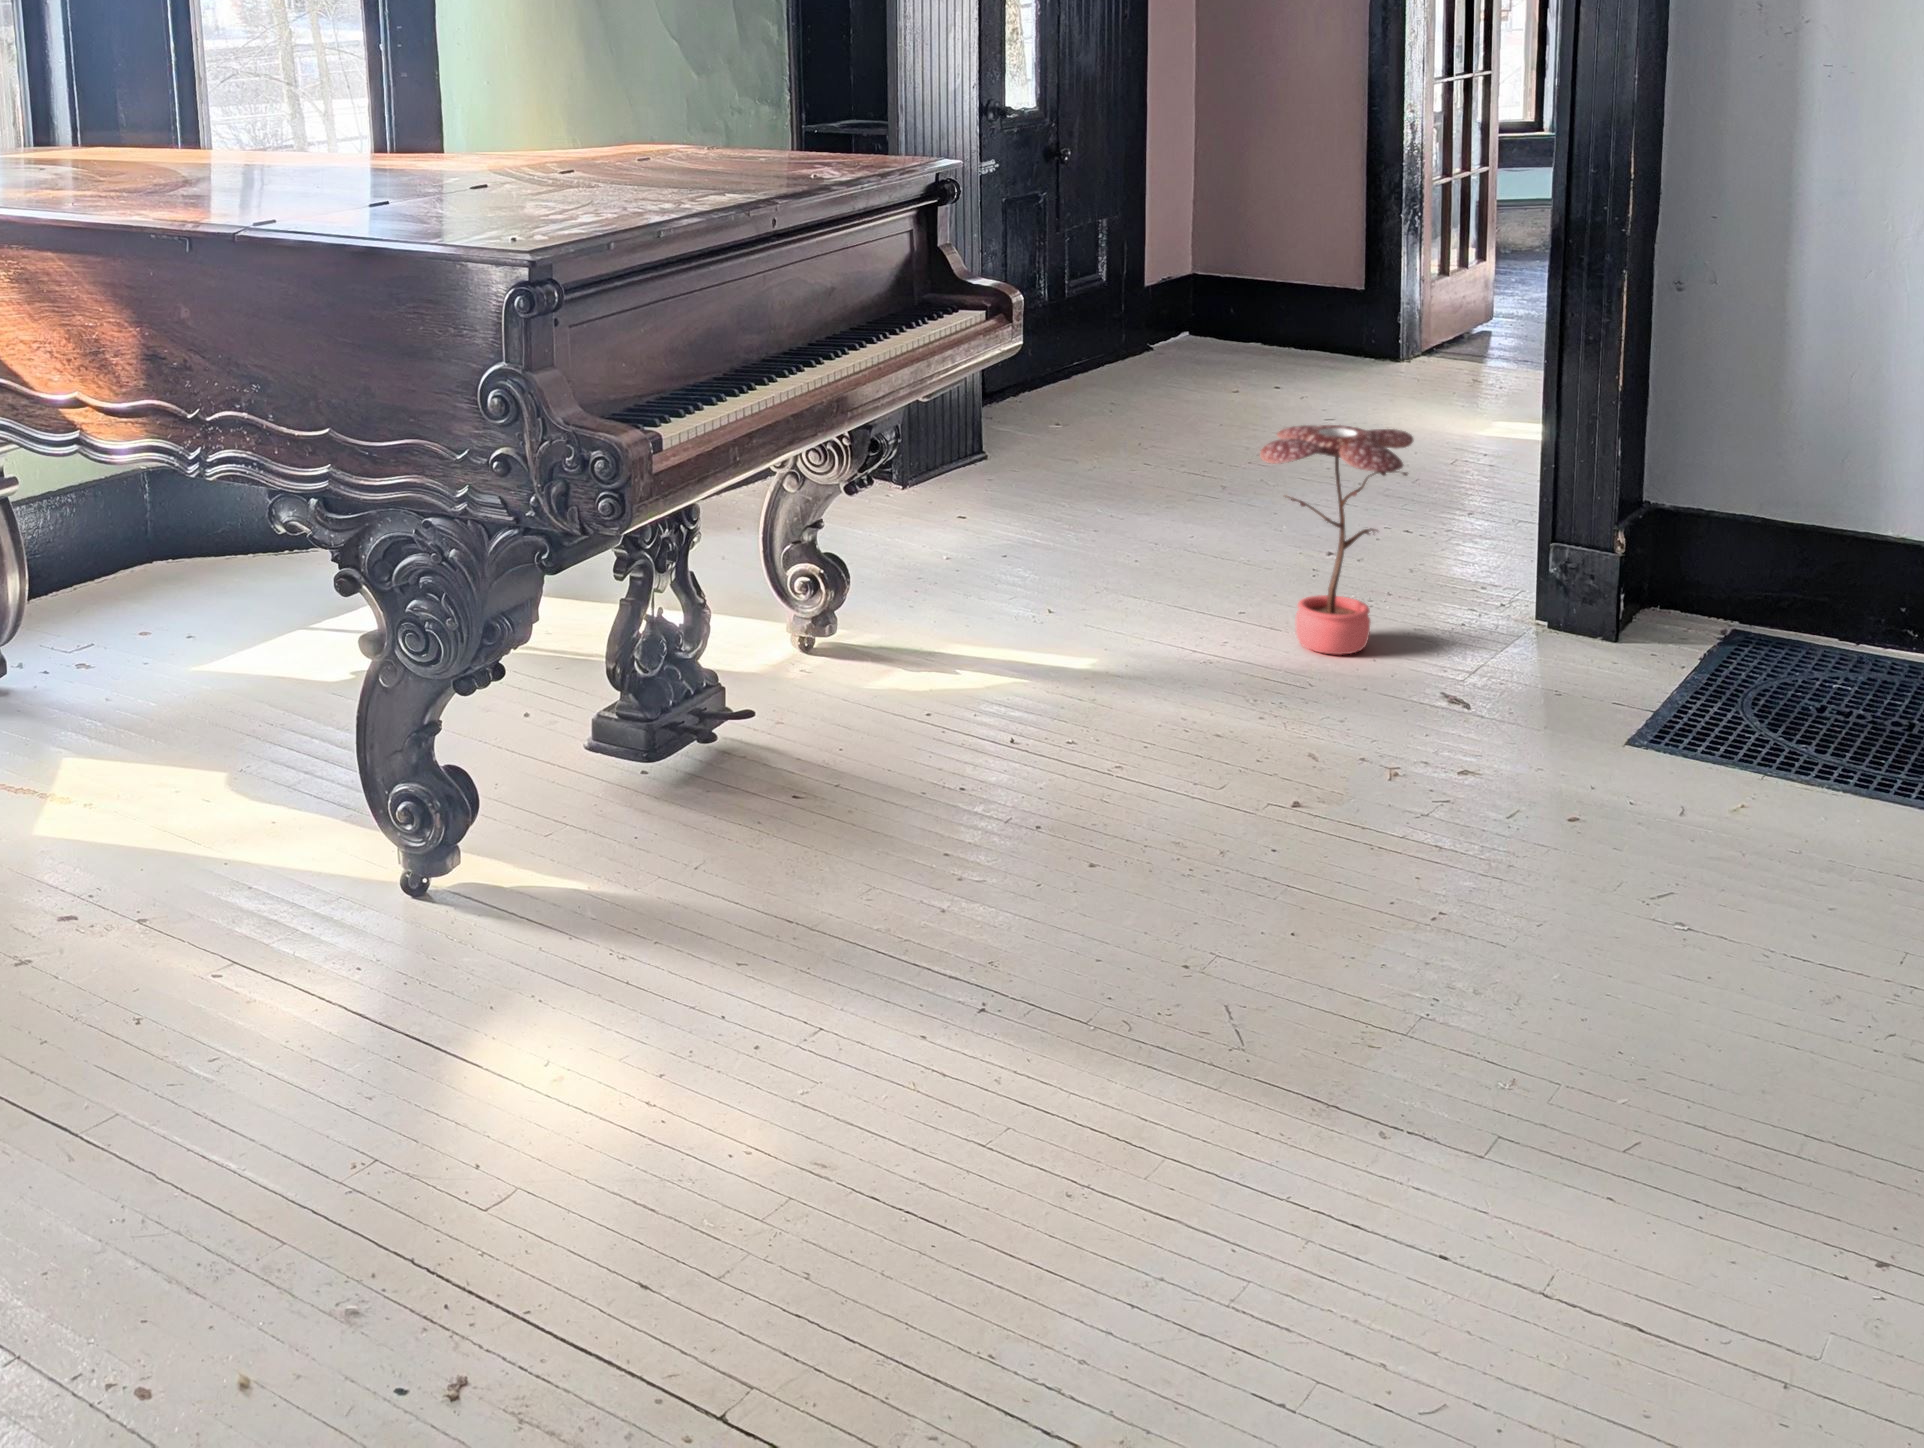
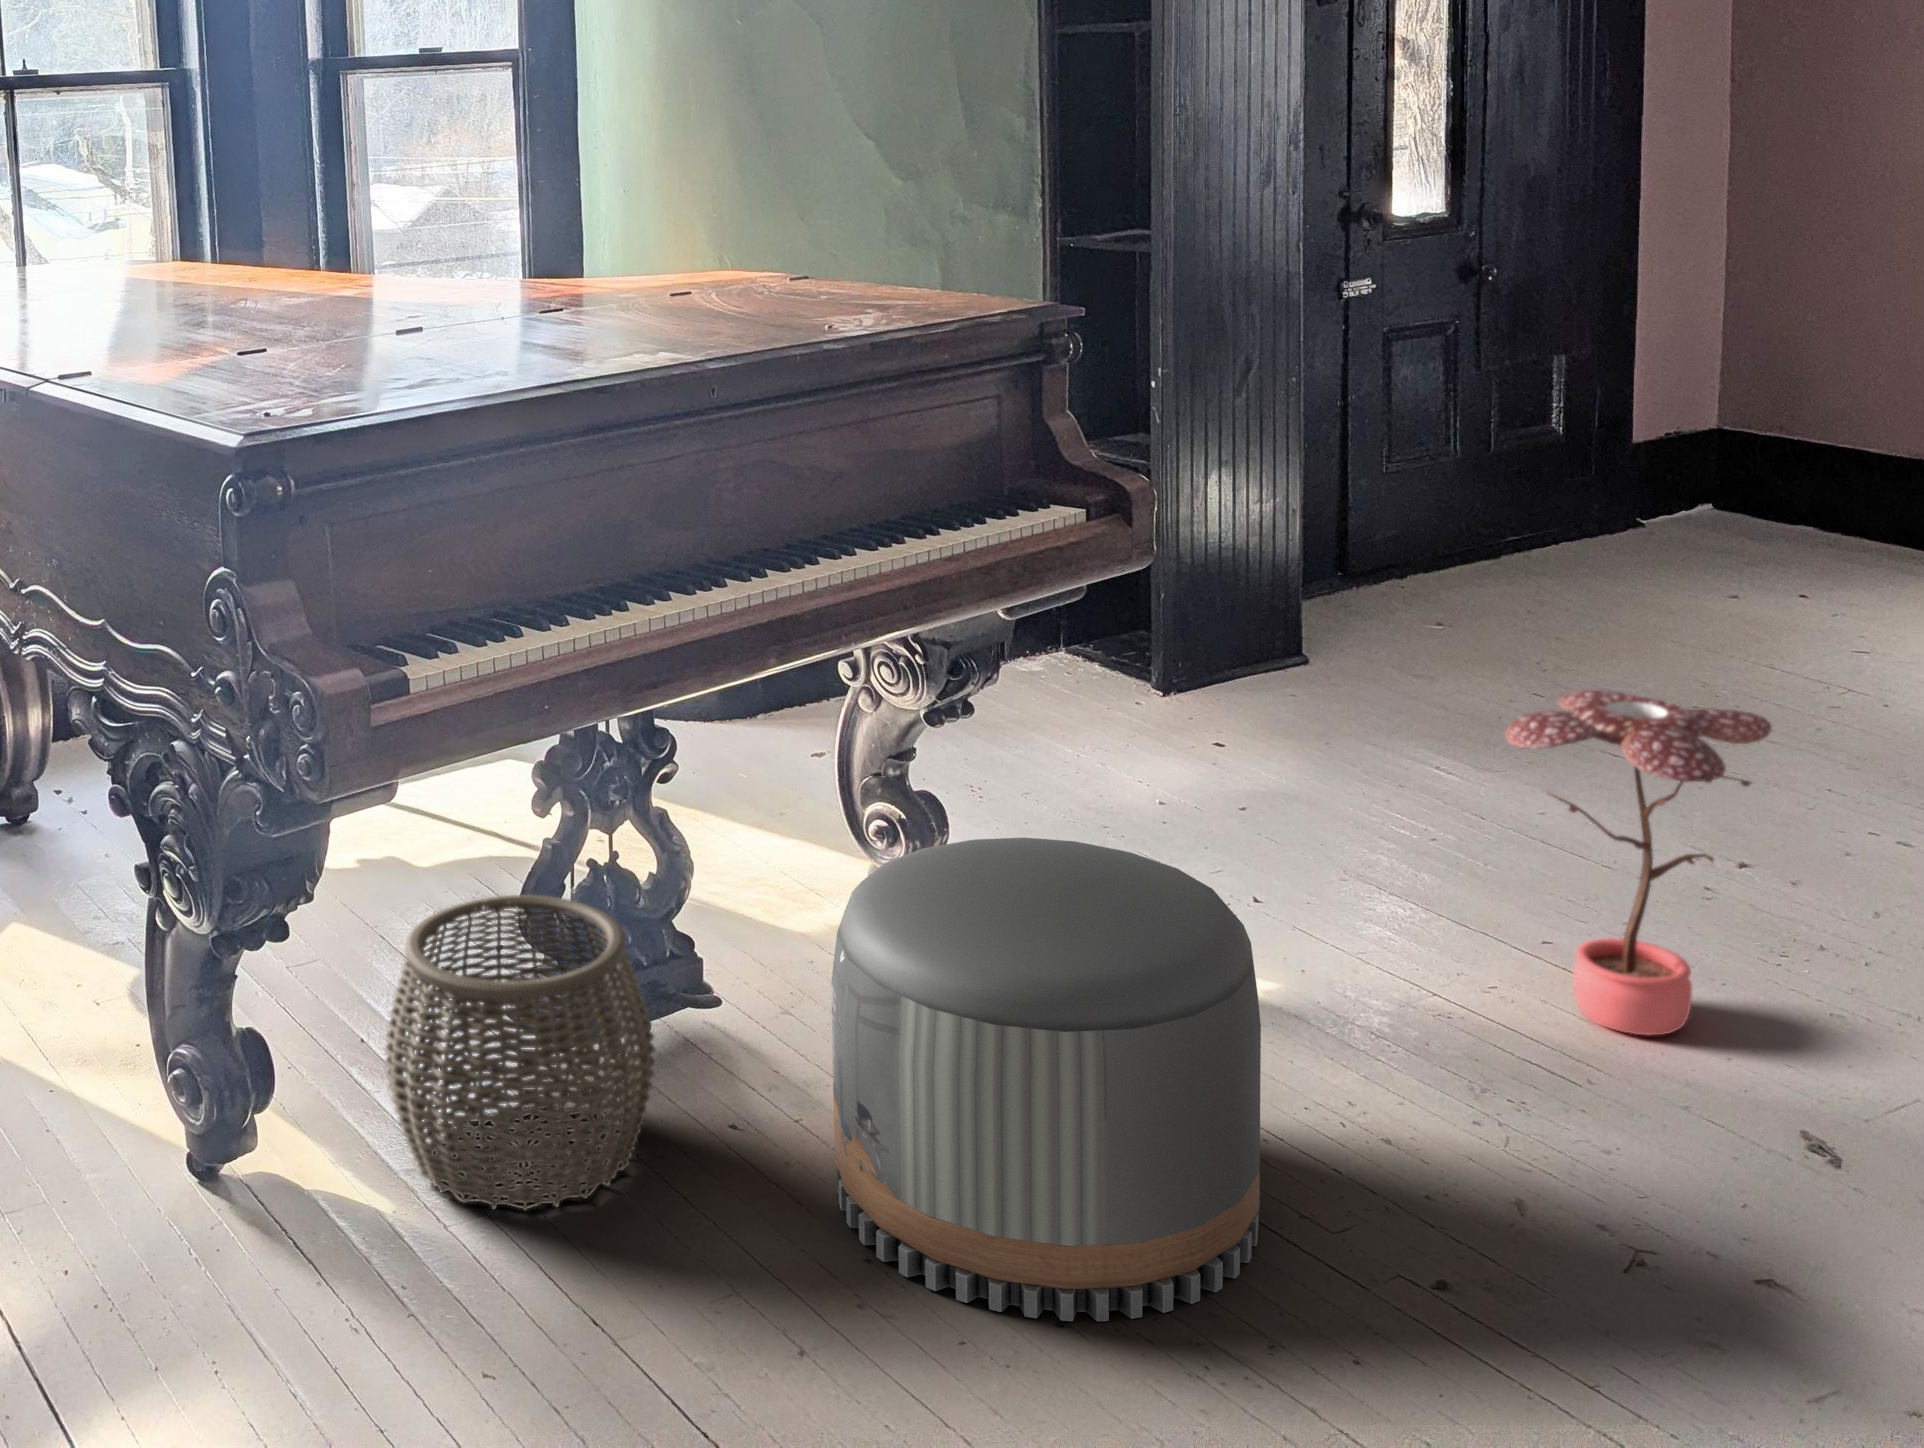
pouf: none [901,548,1205,863] -> present [831,838,1261,1321]
woven basket: none [558,636,776,873] -> present [384,895,656,1211]

